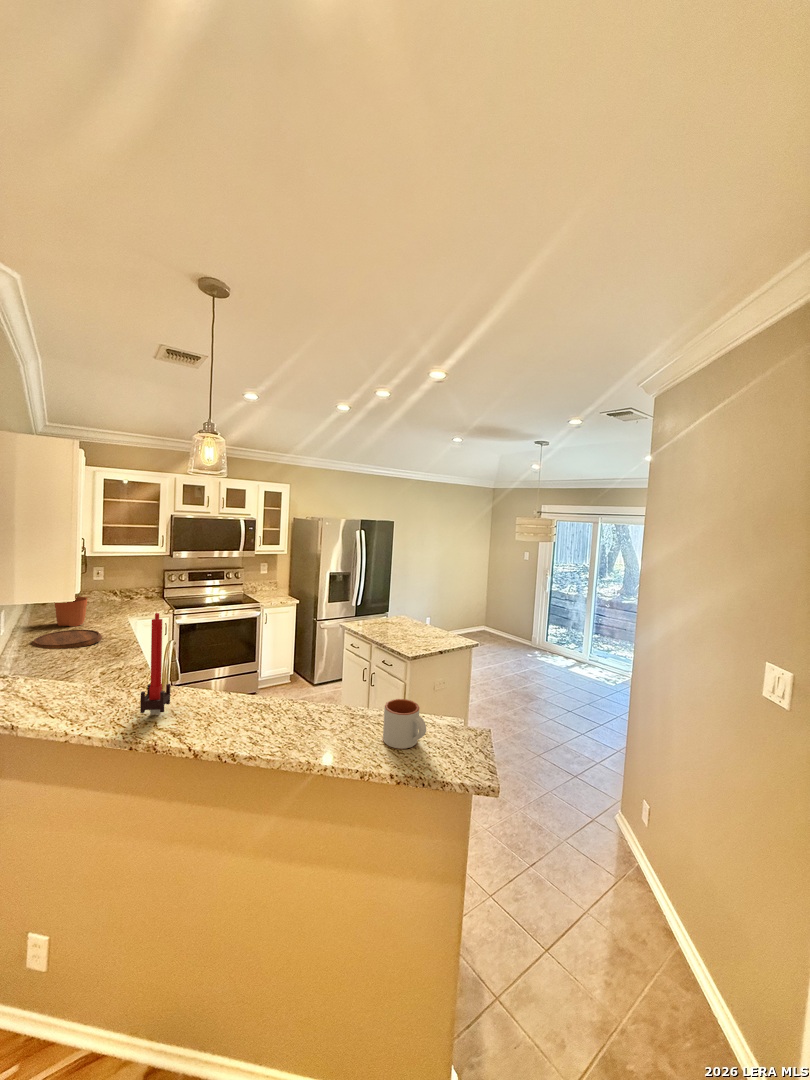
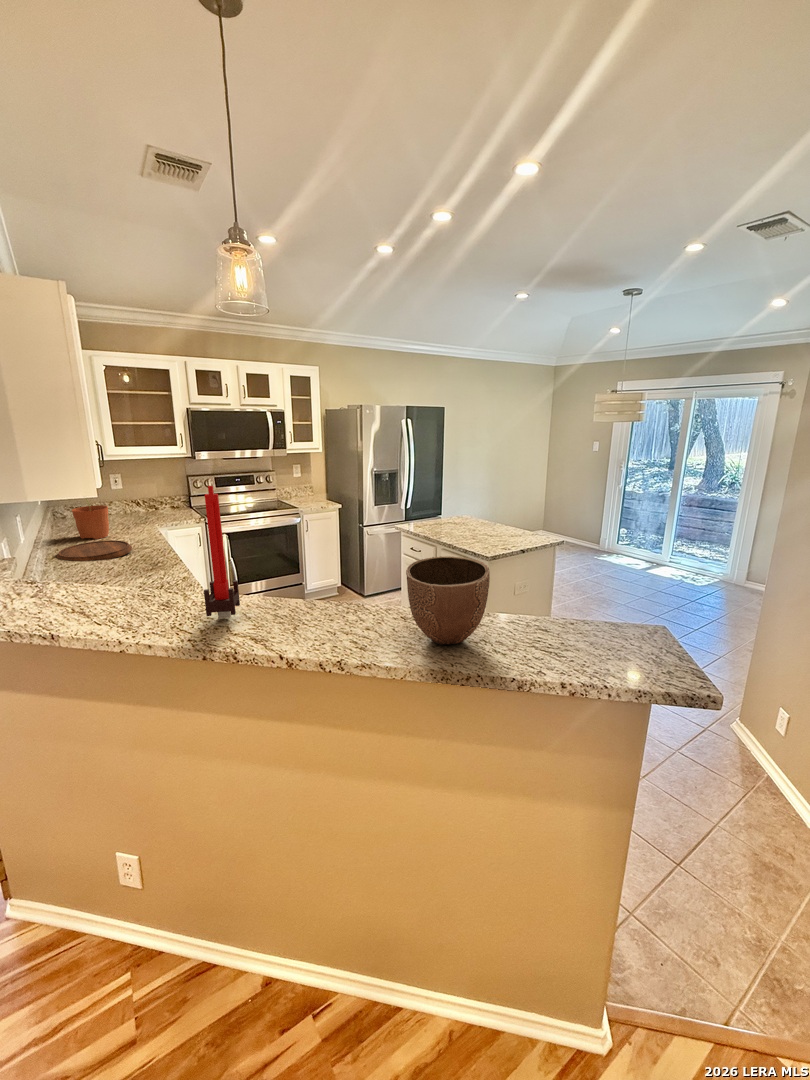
decorative bowl: none [292,672,354,742] -> present [406,556,490,645]
mug: present [383,699,426,749] -> none [528,588,594,651]

